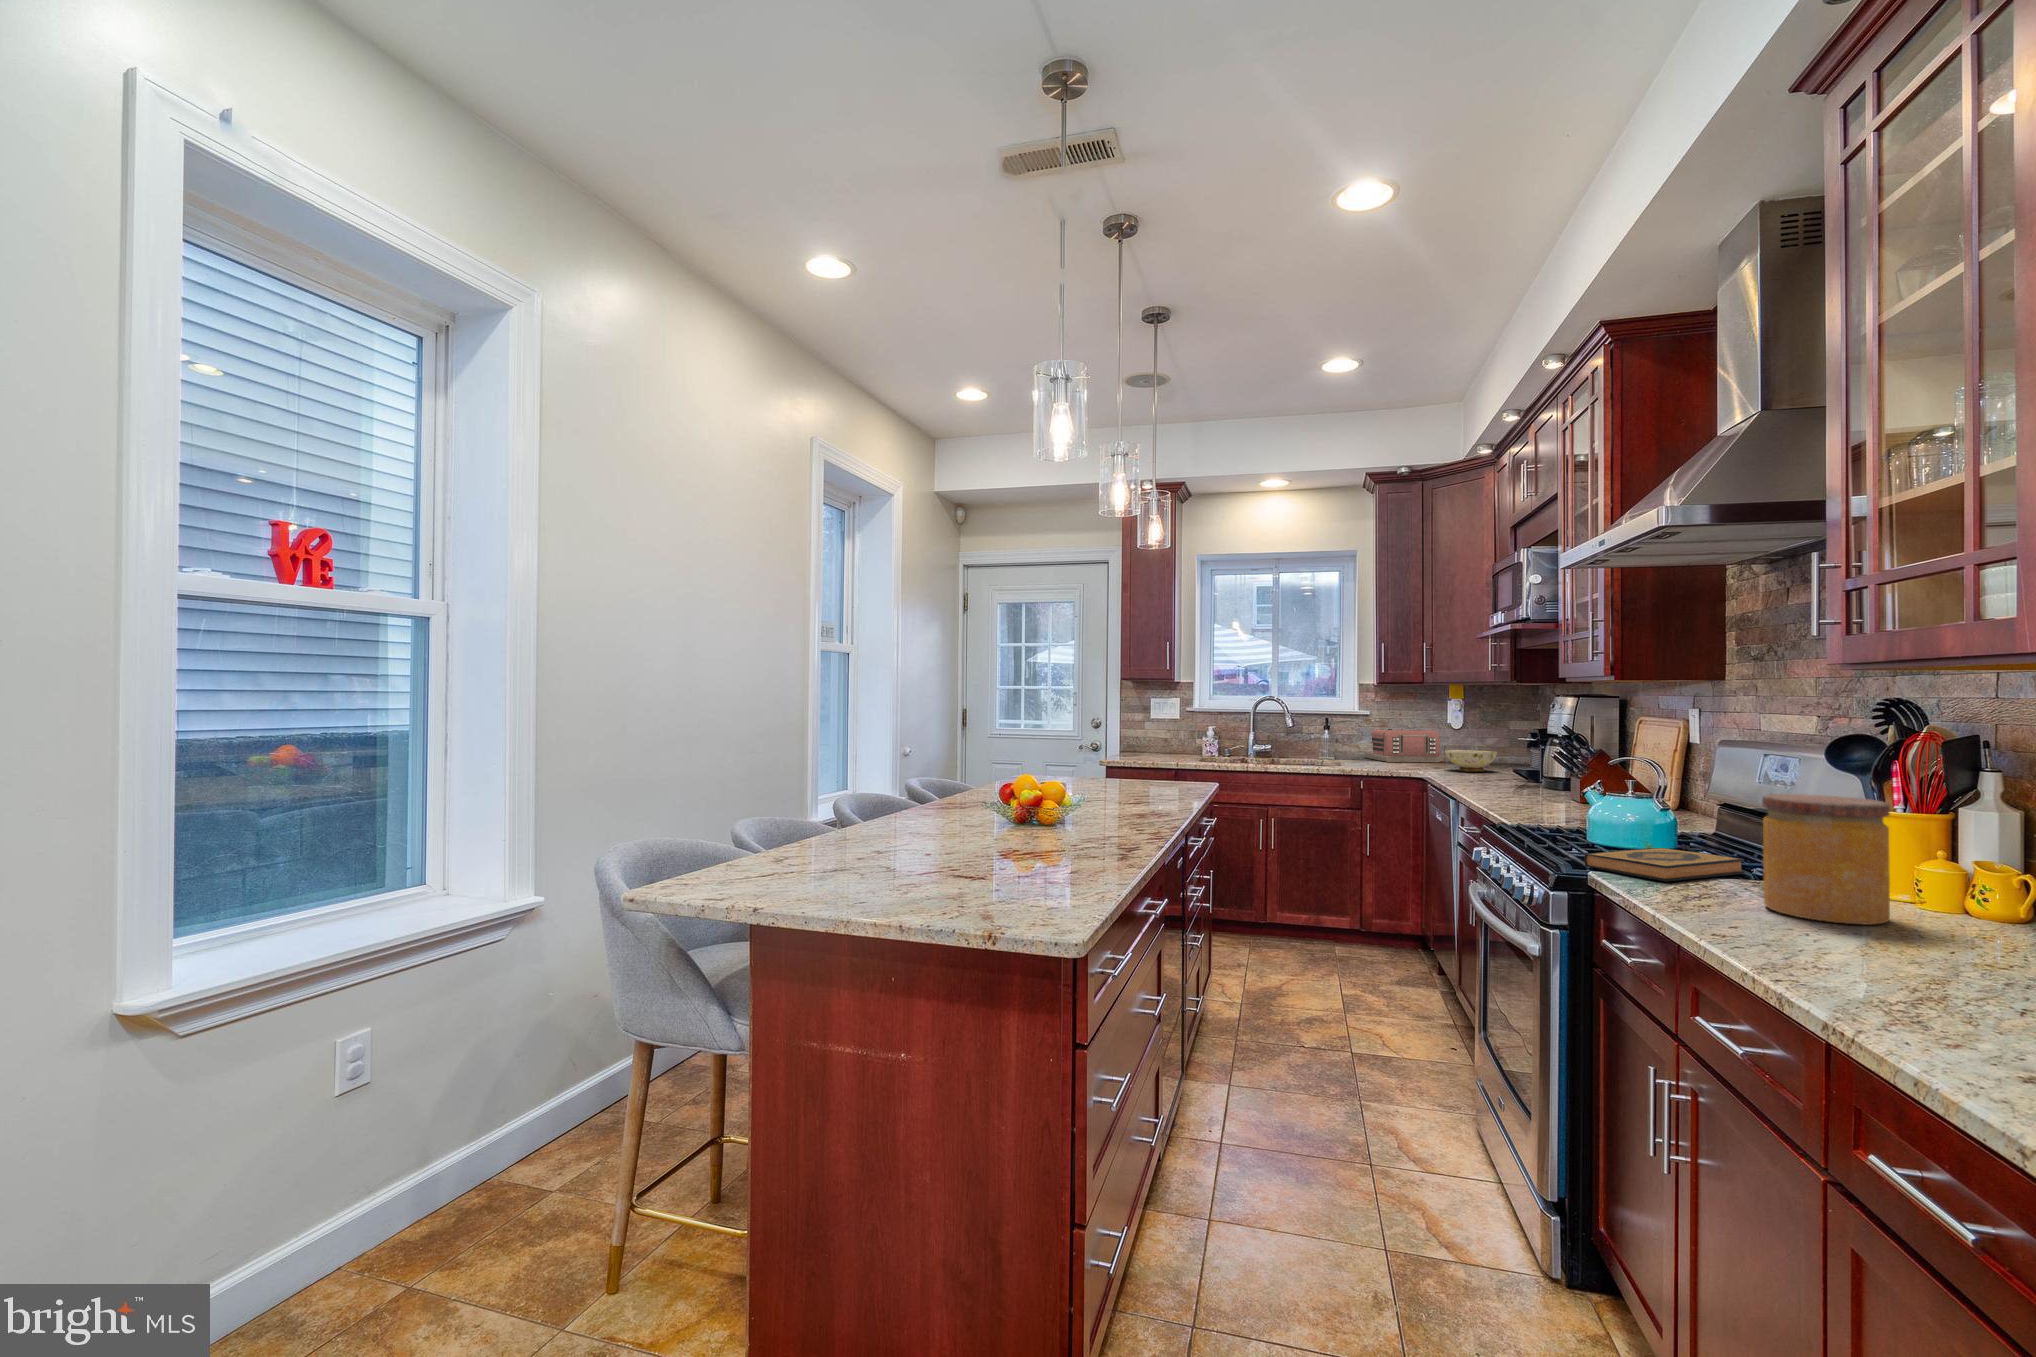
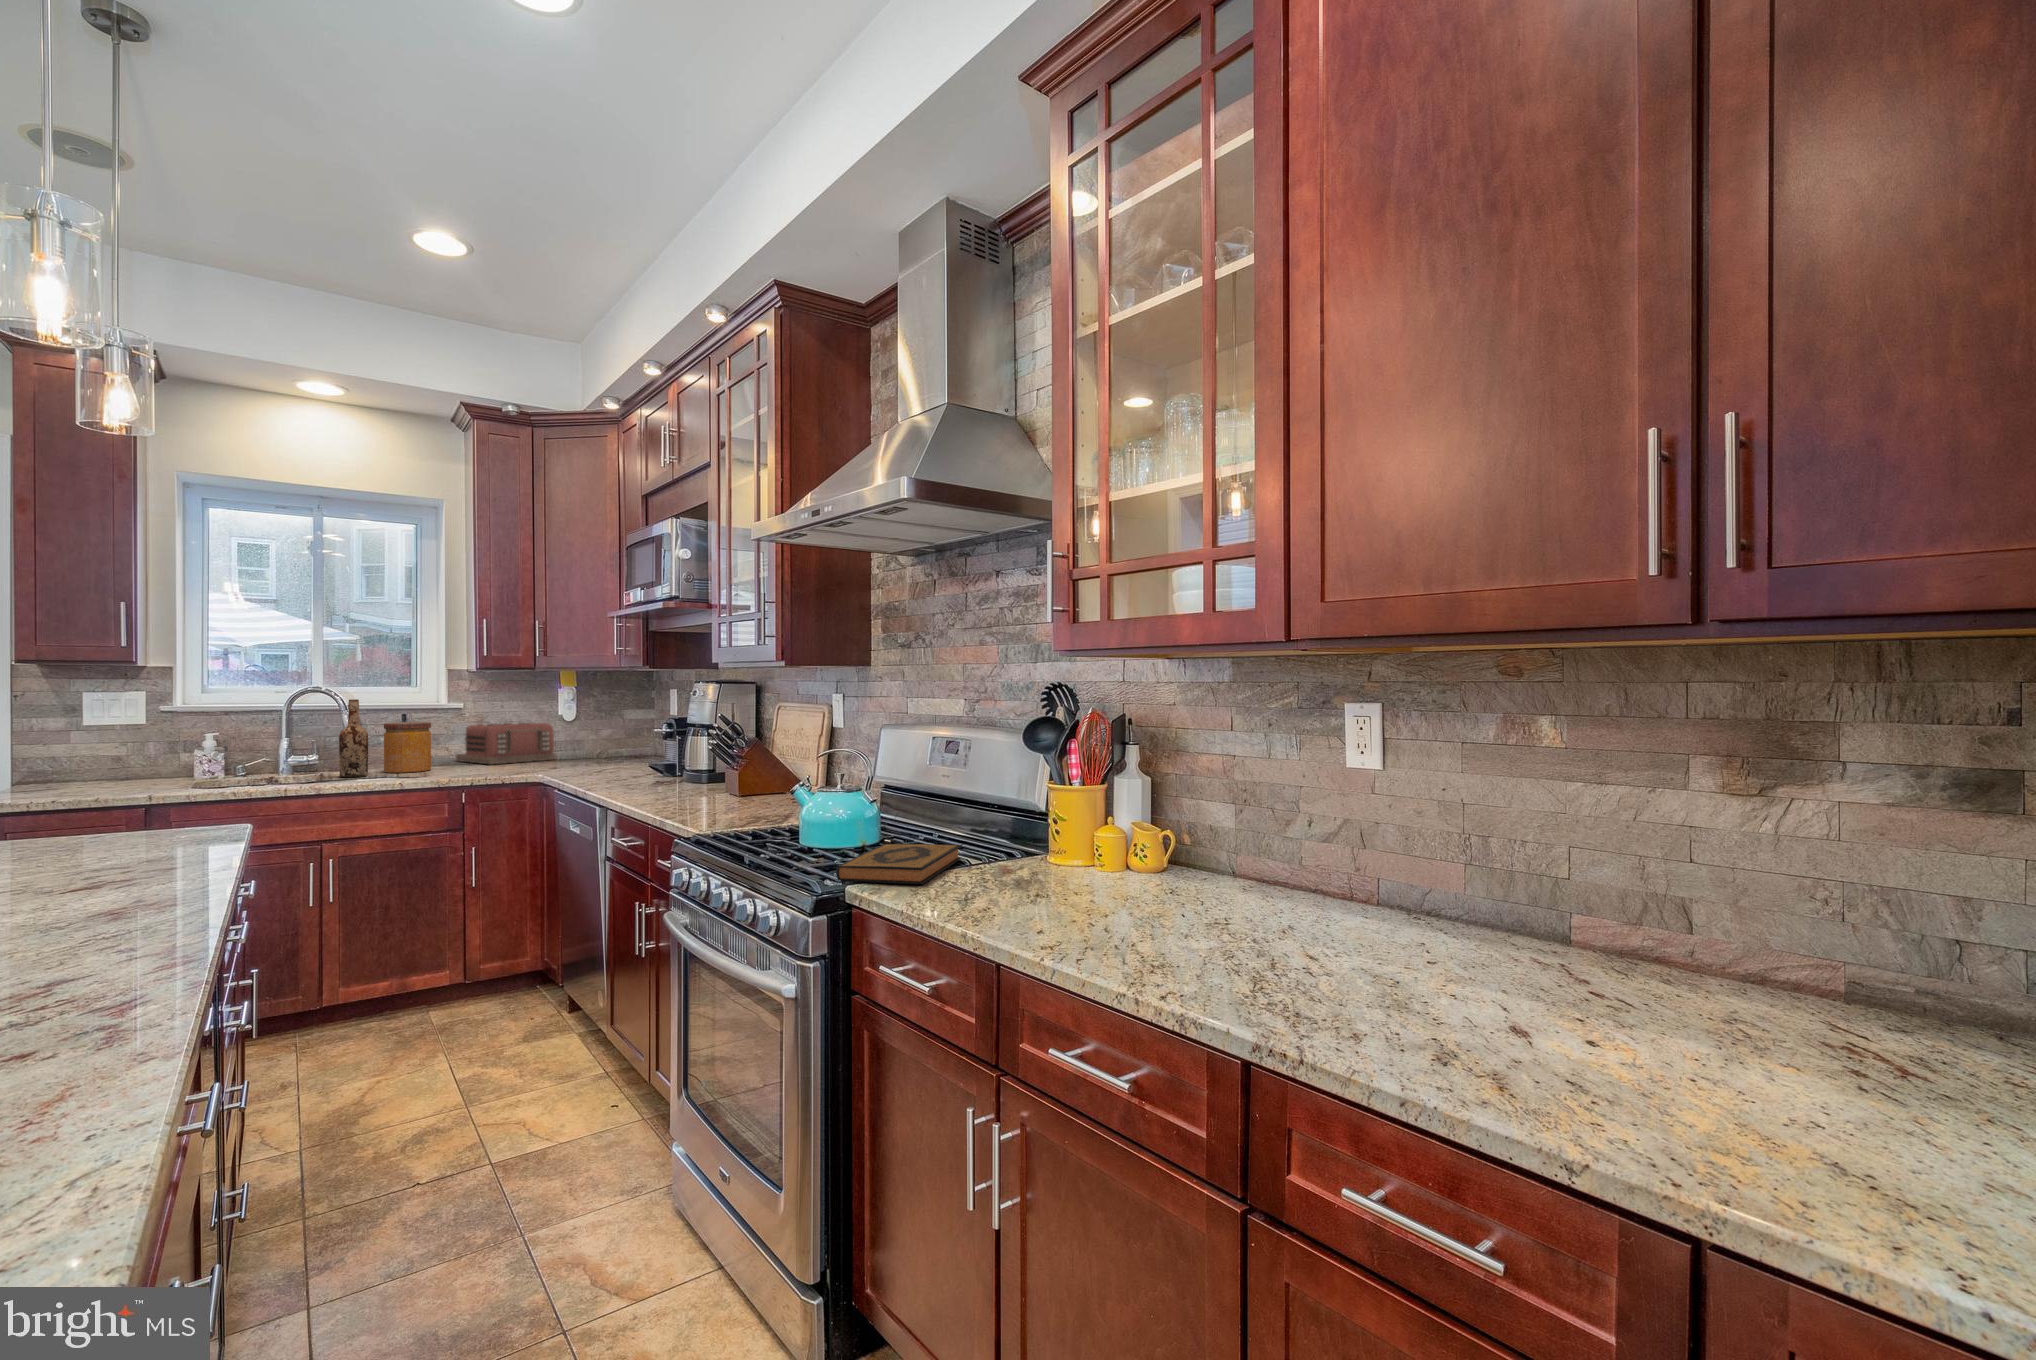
wine bottle: none [1282,706,1300,762] -> present [339,699,368,777]
ceramic bowl: present [1445,750,1497,772] -> none [569,744,628,769]
jar: present [1762,794,1890,925] -> present [384,722,431,773]

